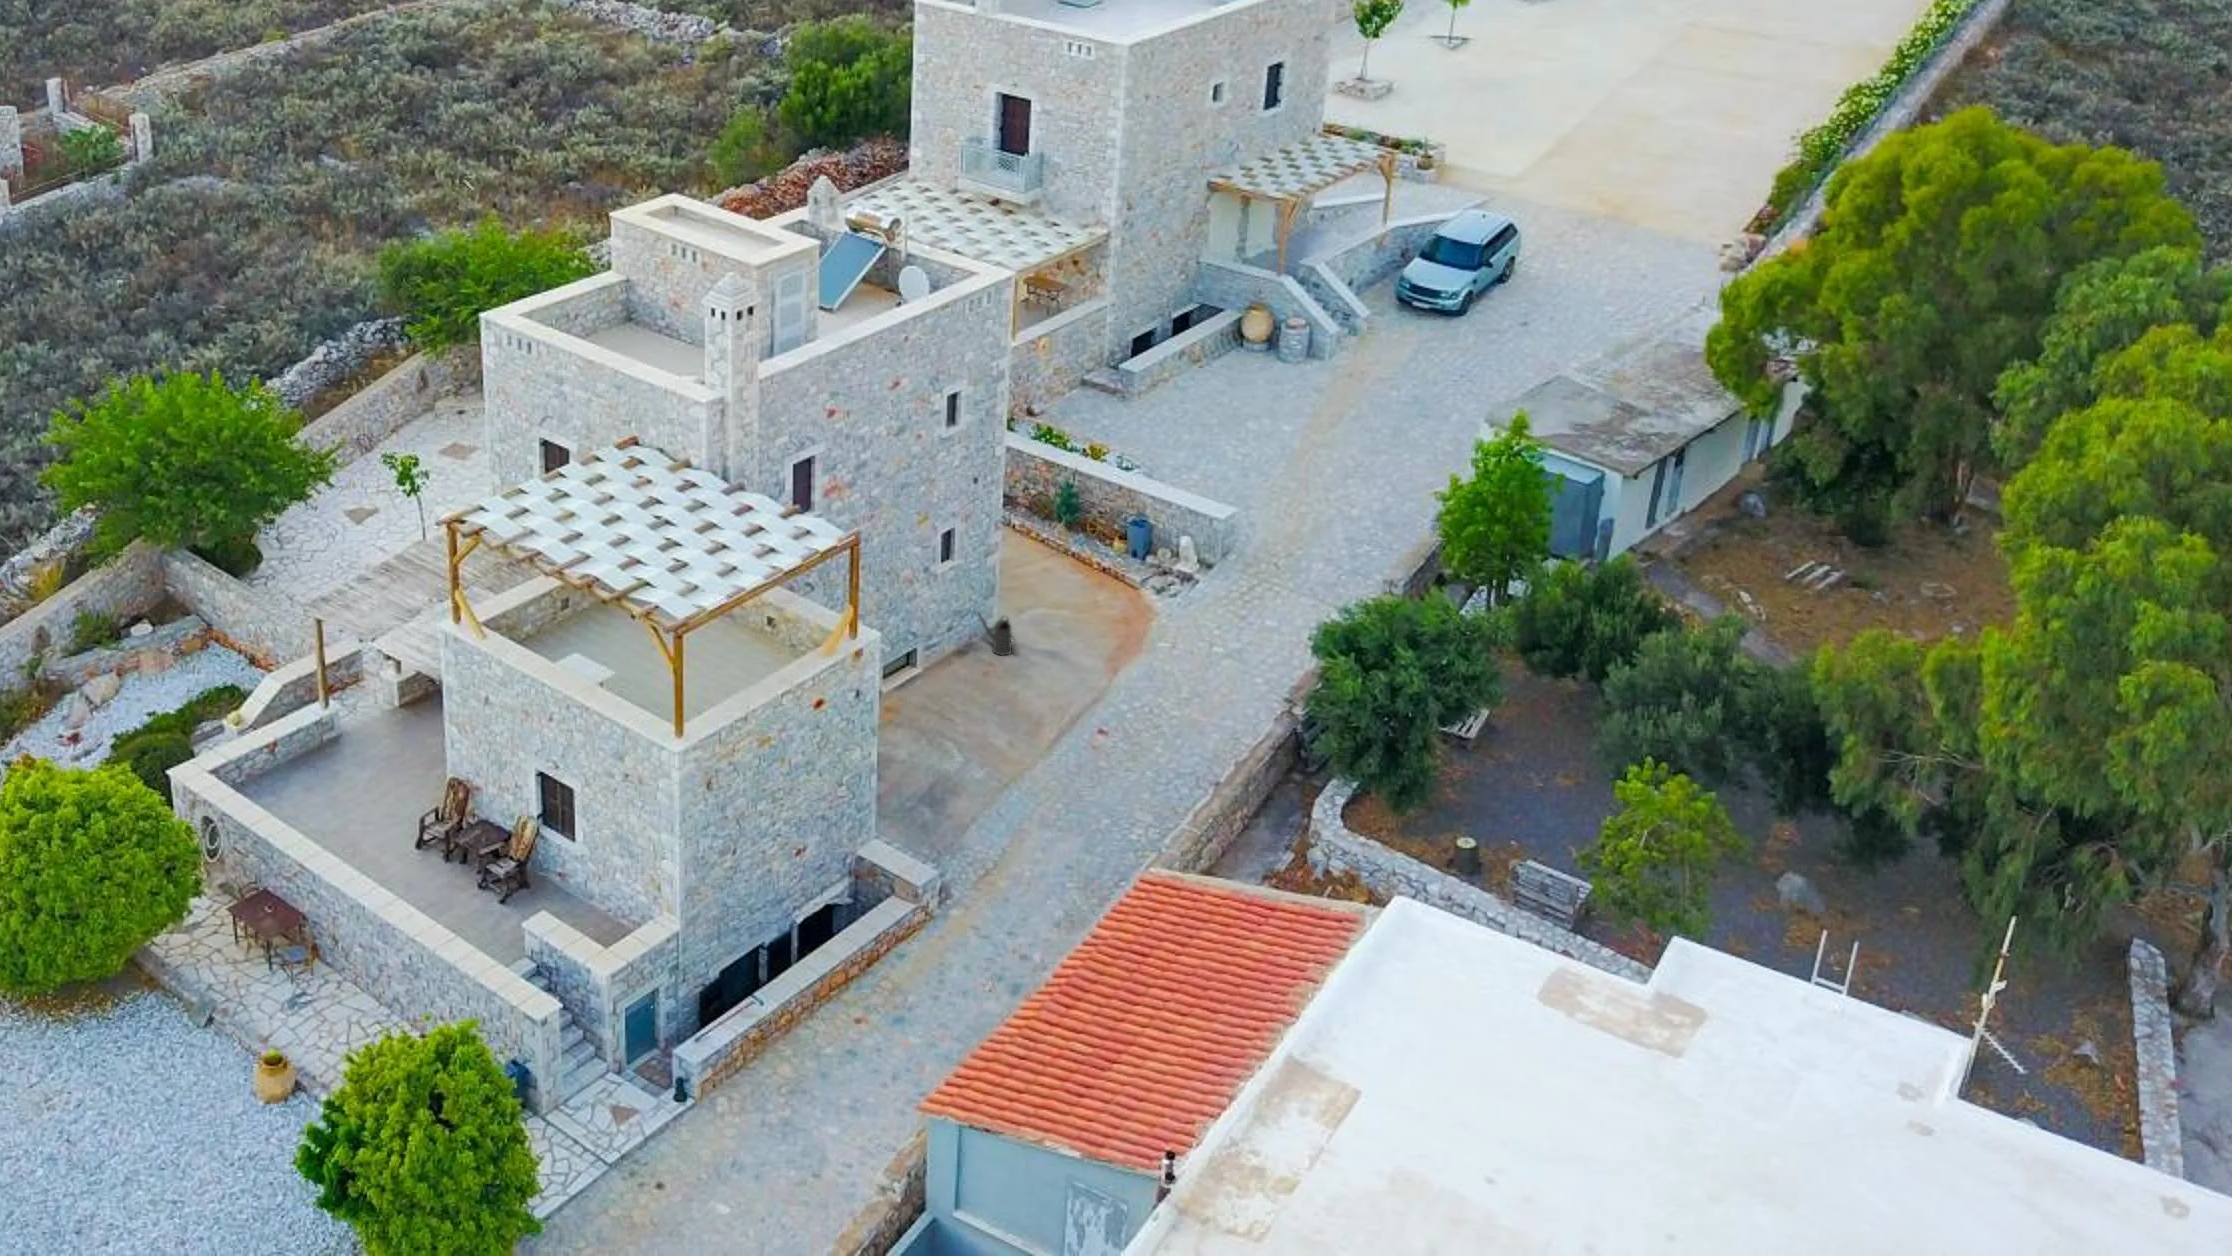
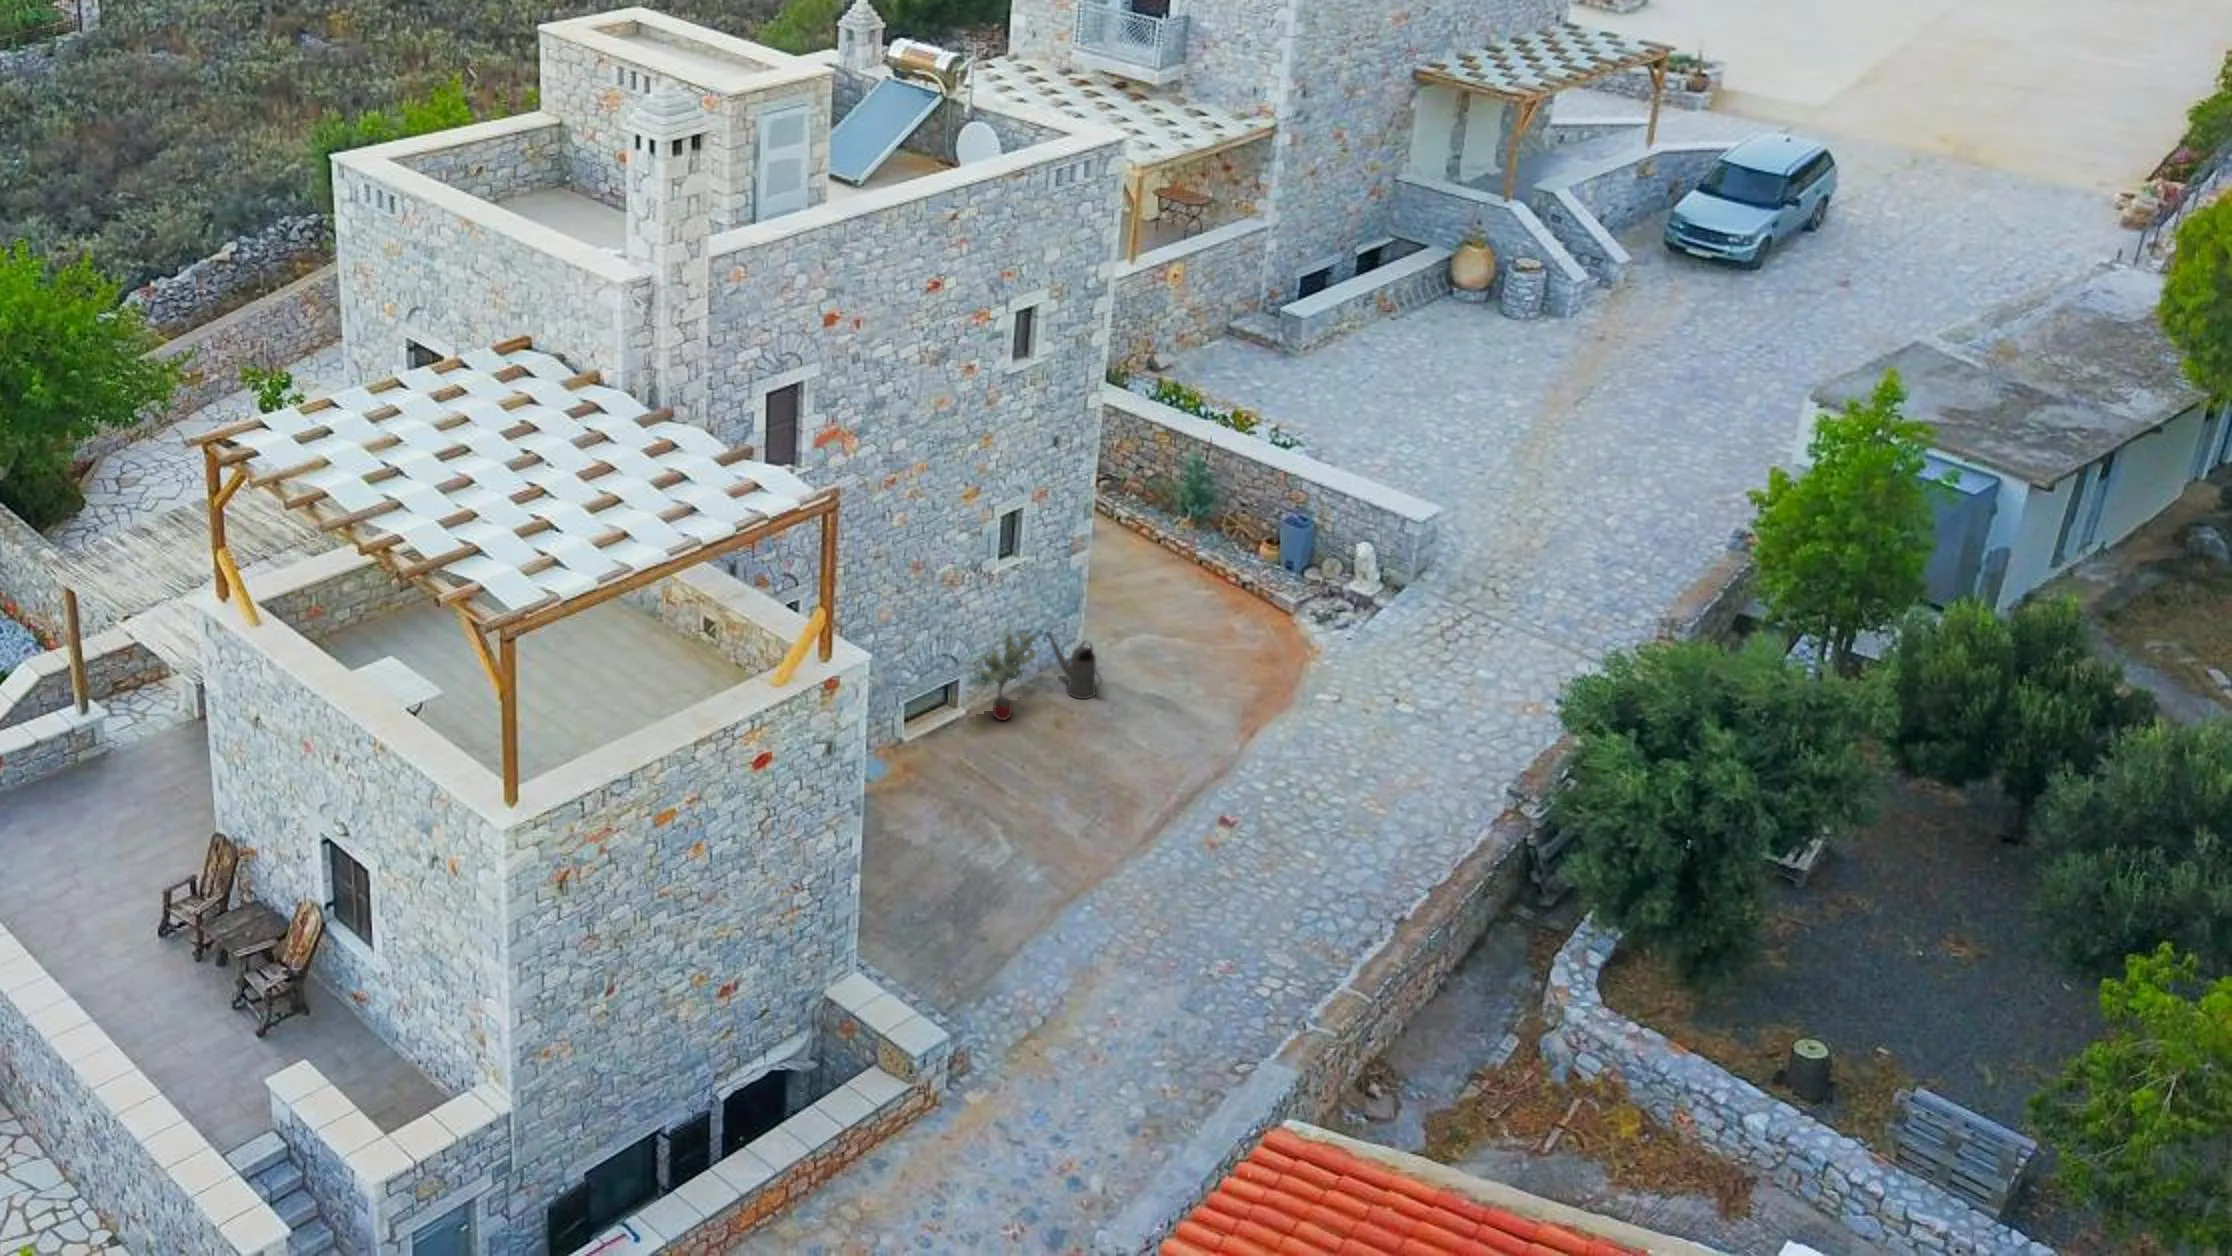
potted tree: none [930,609,972,673] -> present [974,628,1036,720]

